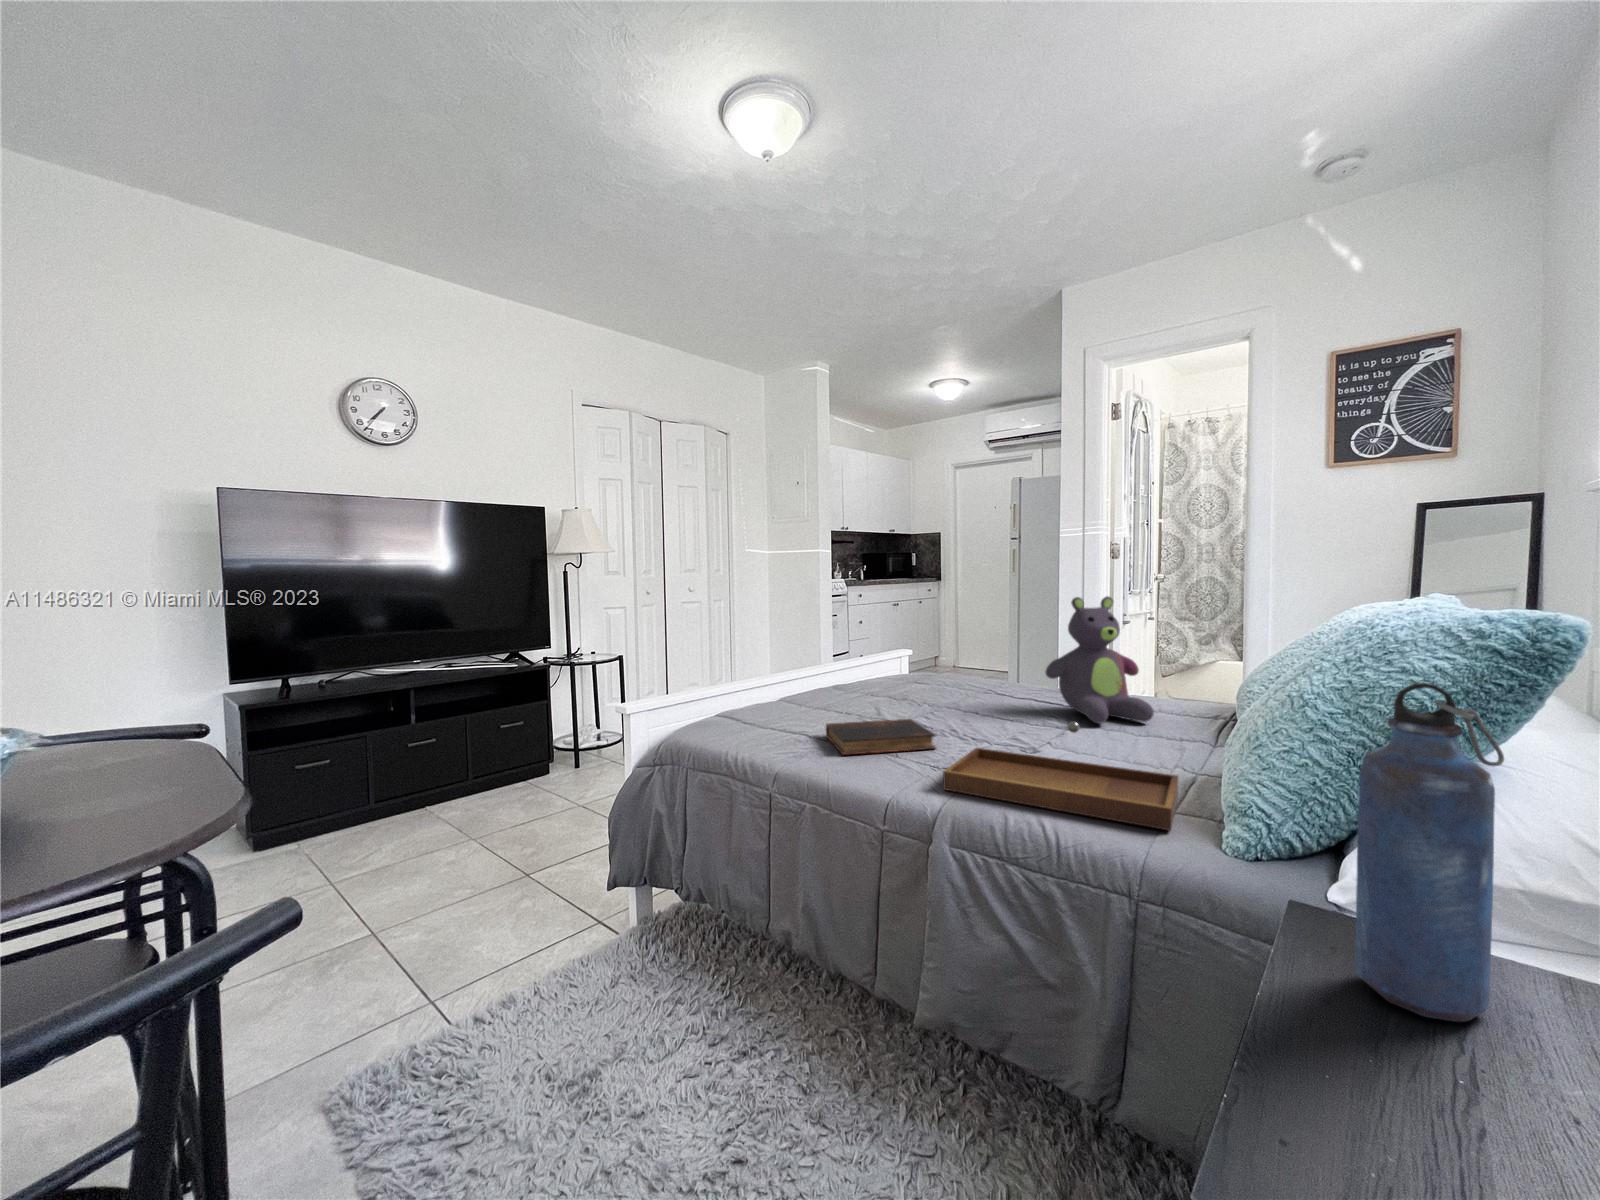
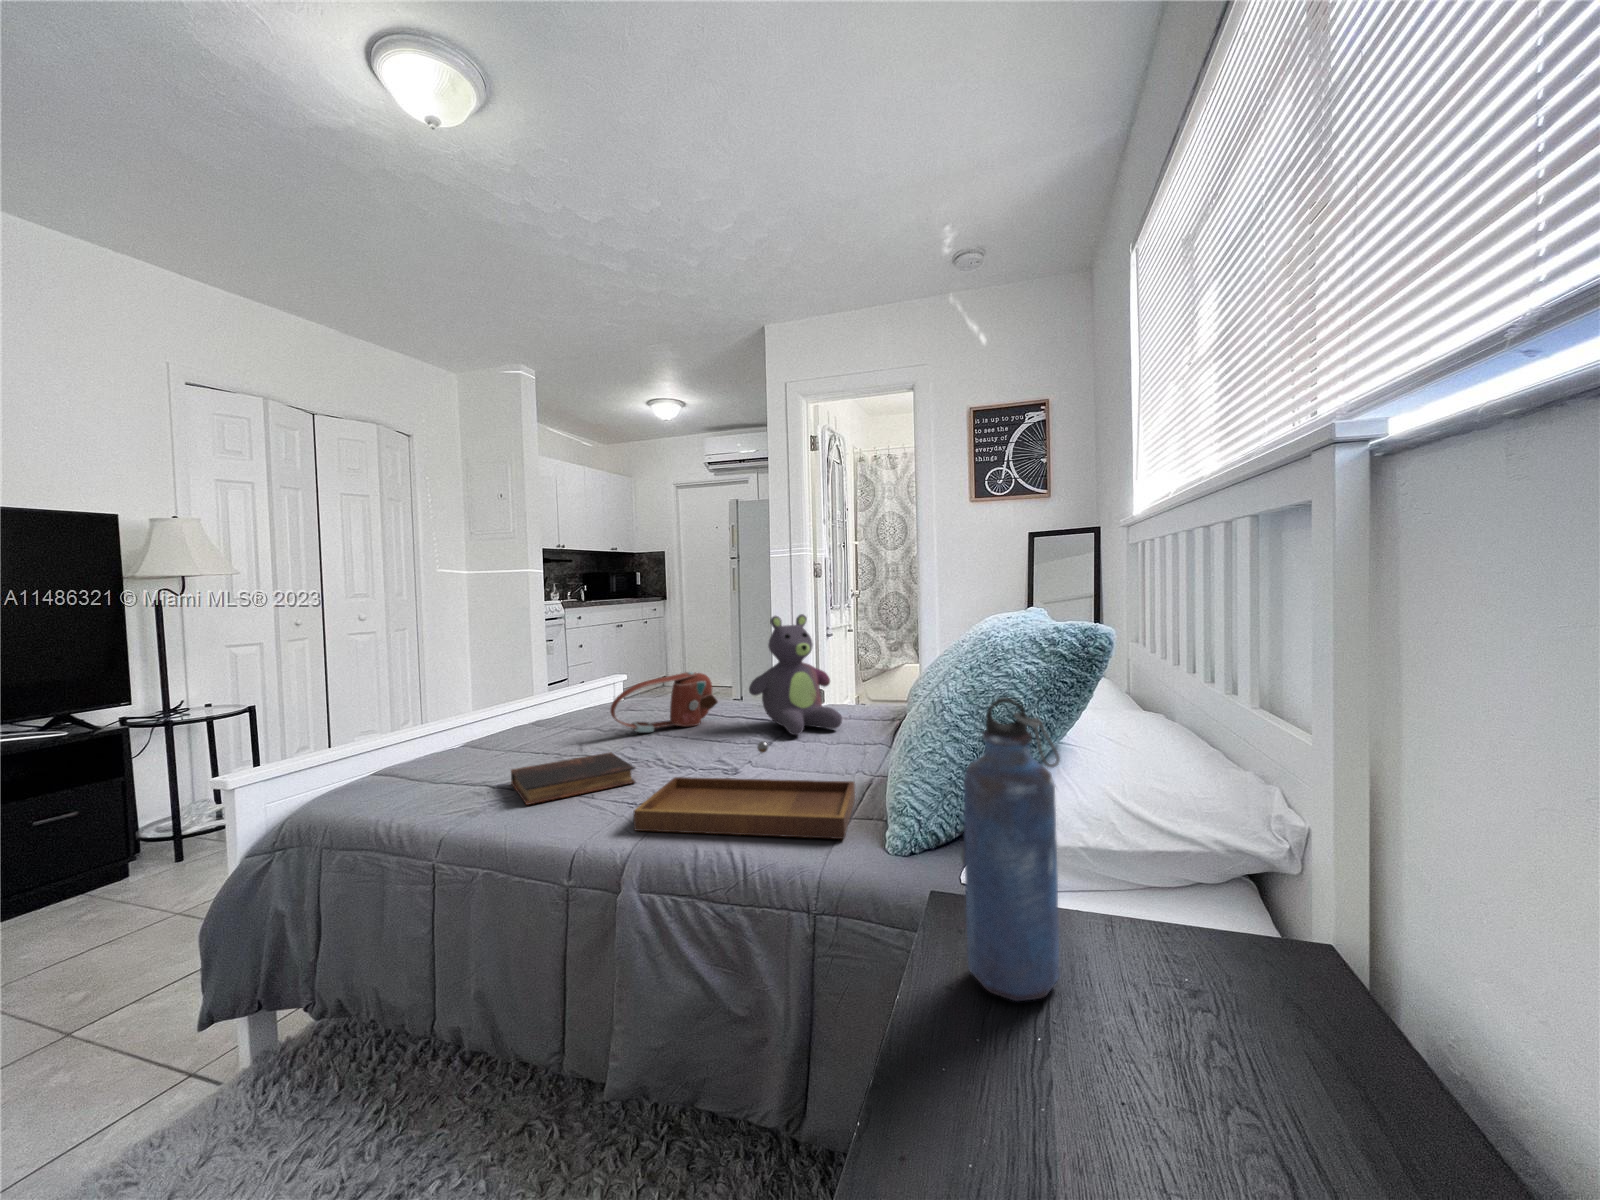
handbag: none [906,650,1010,706] -> present [610,672,718,732]

